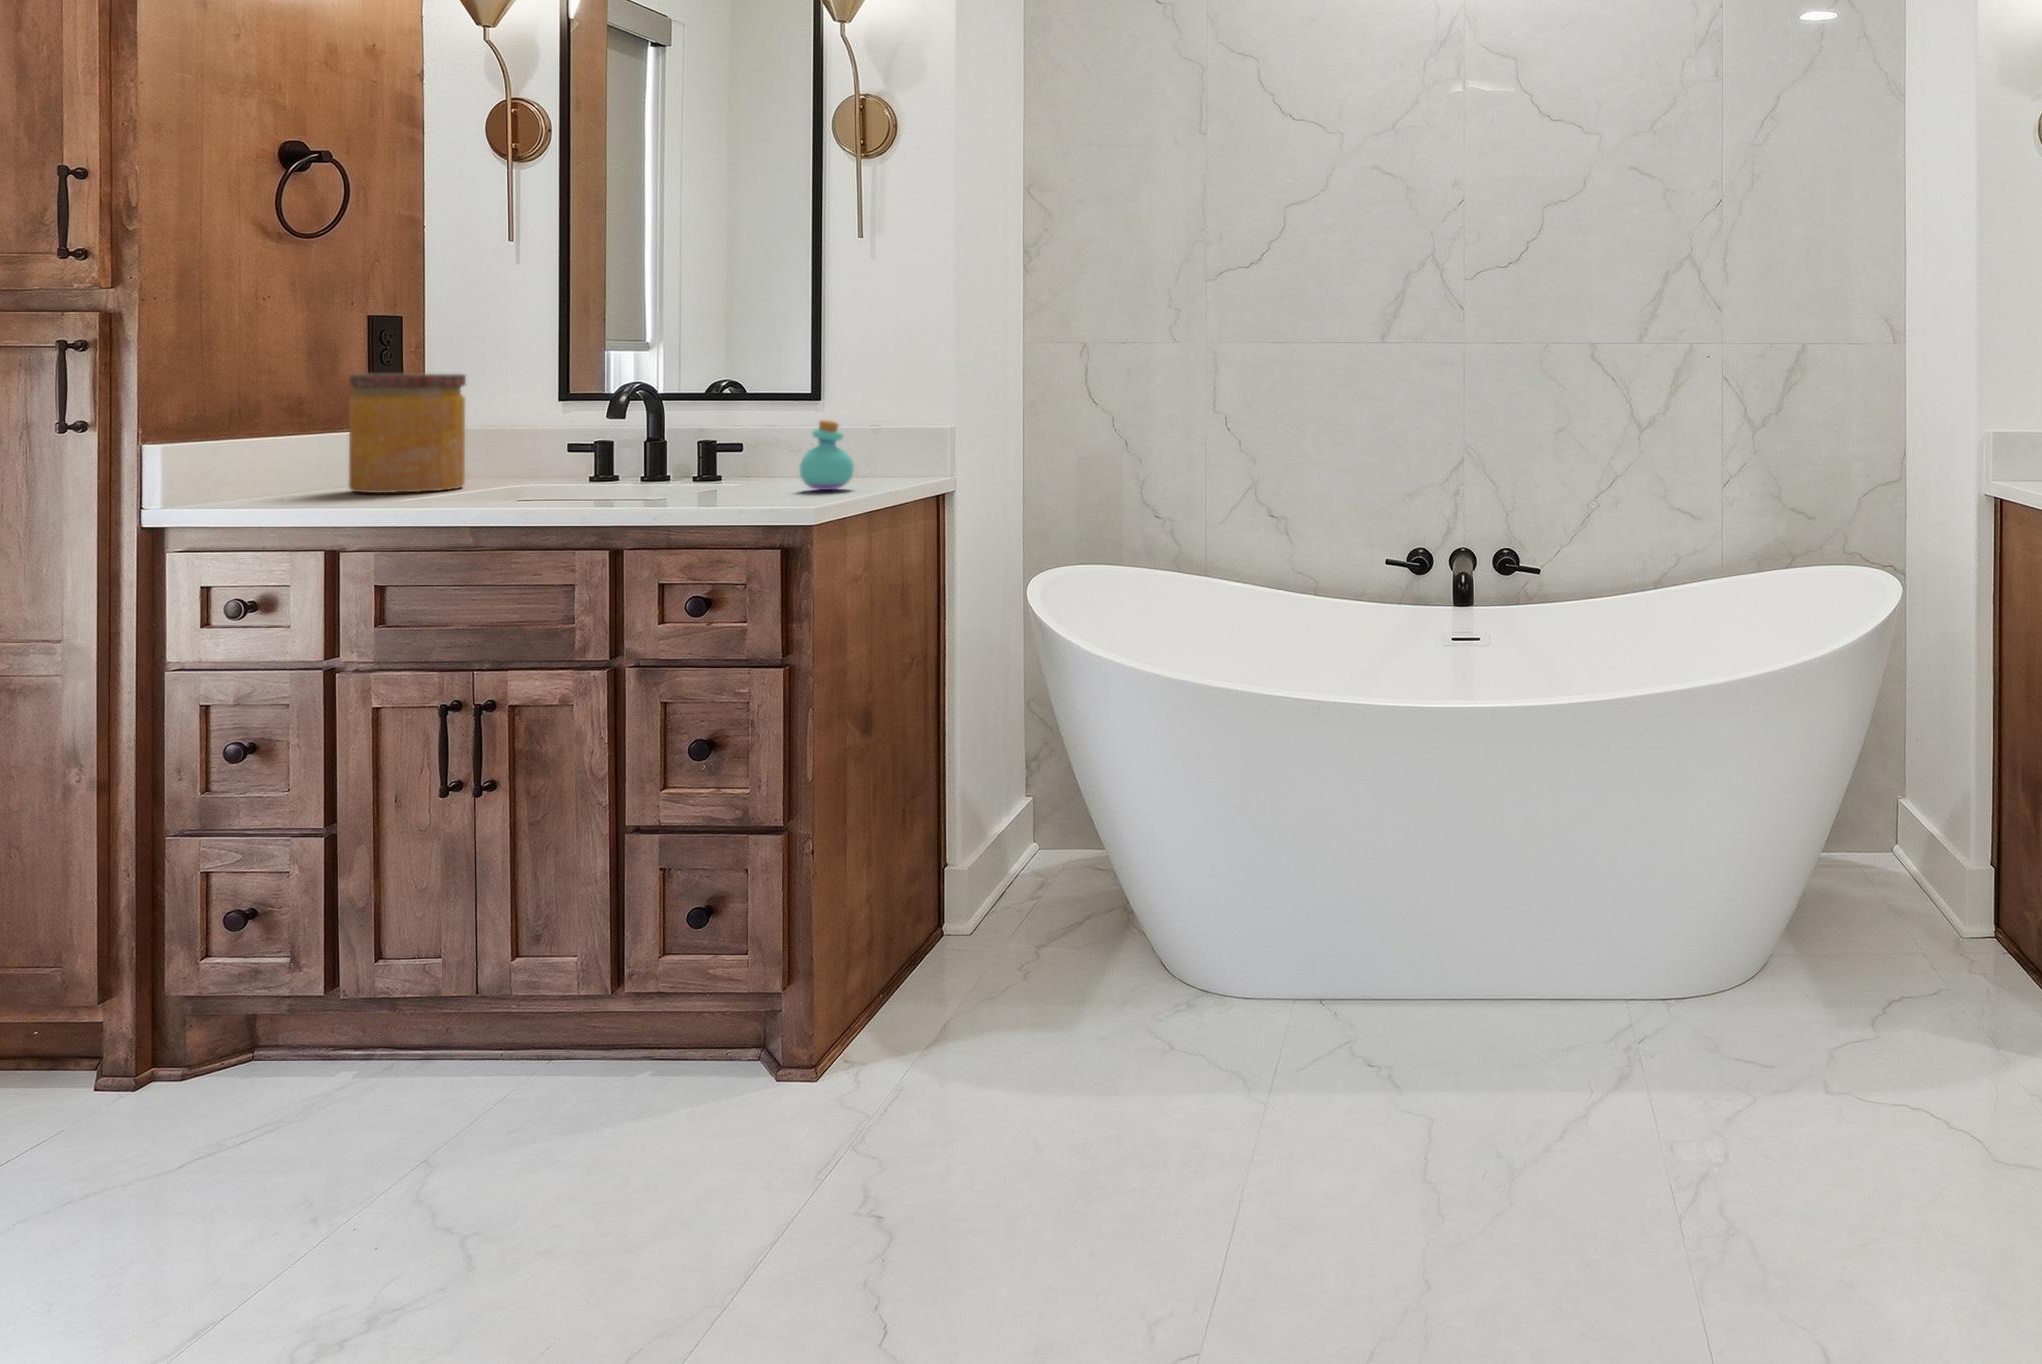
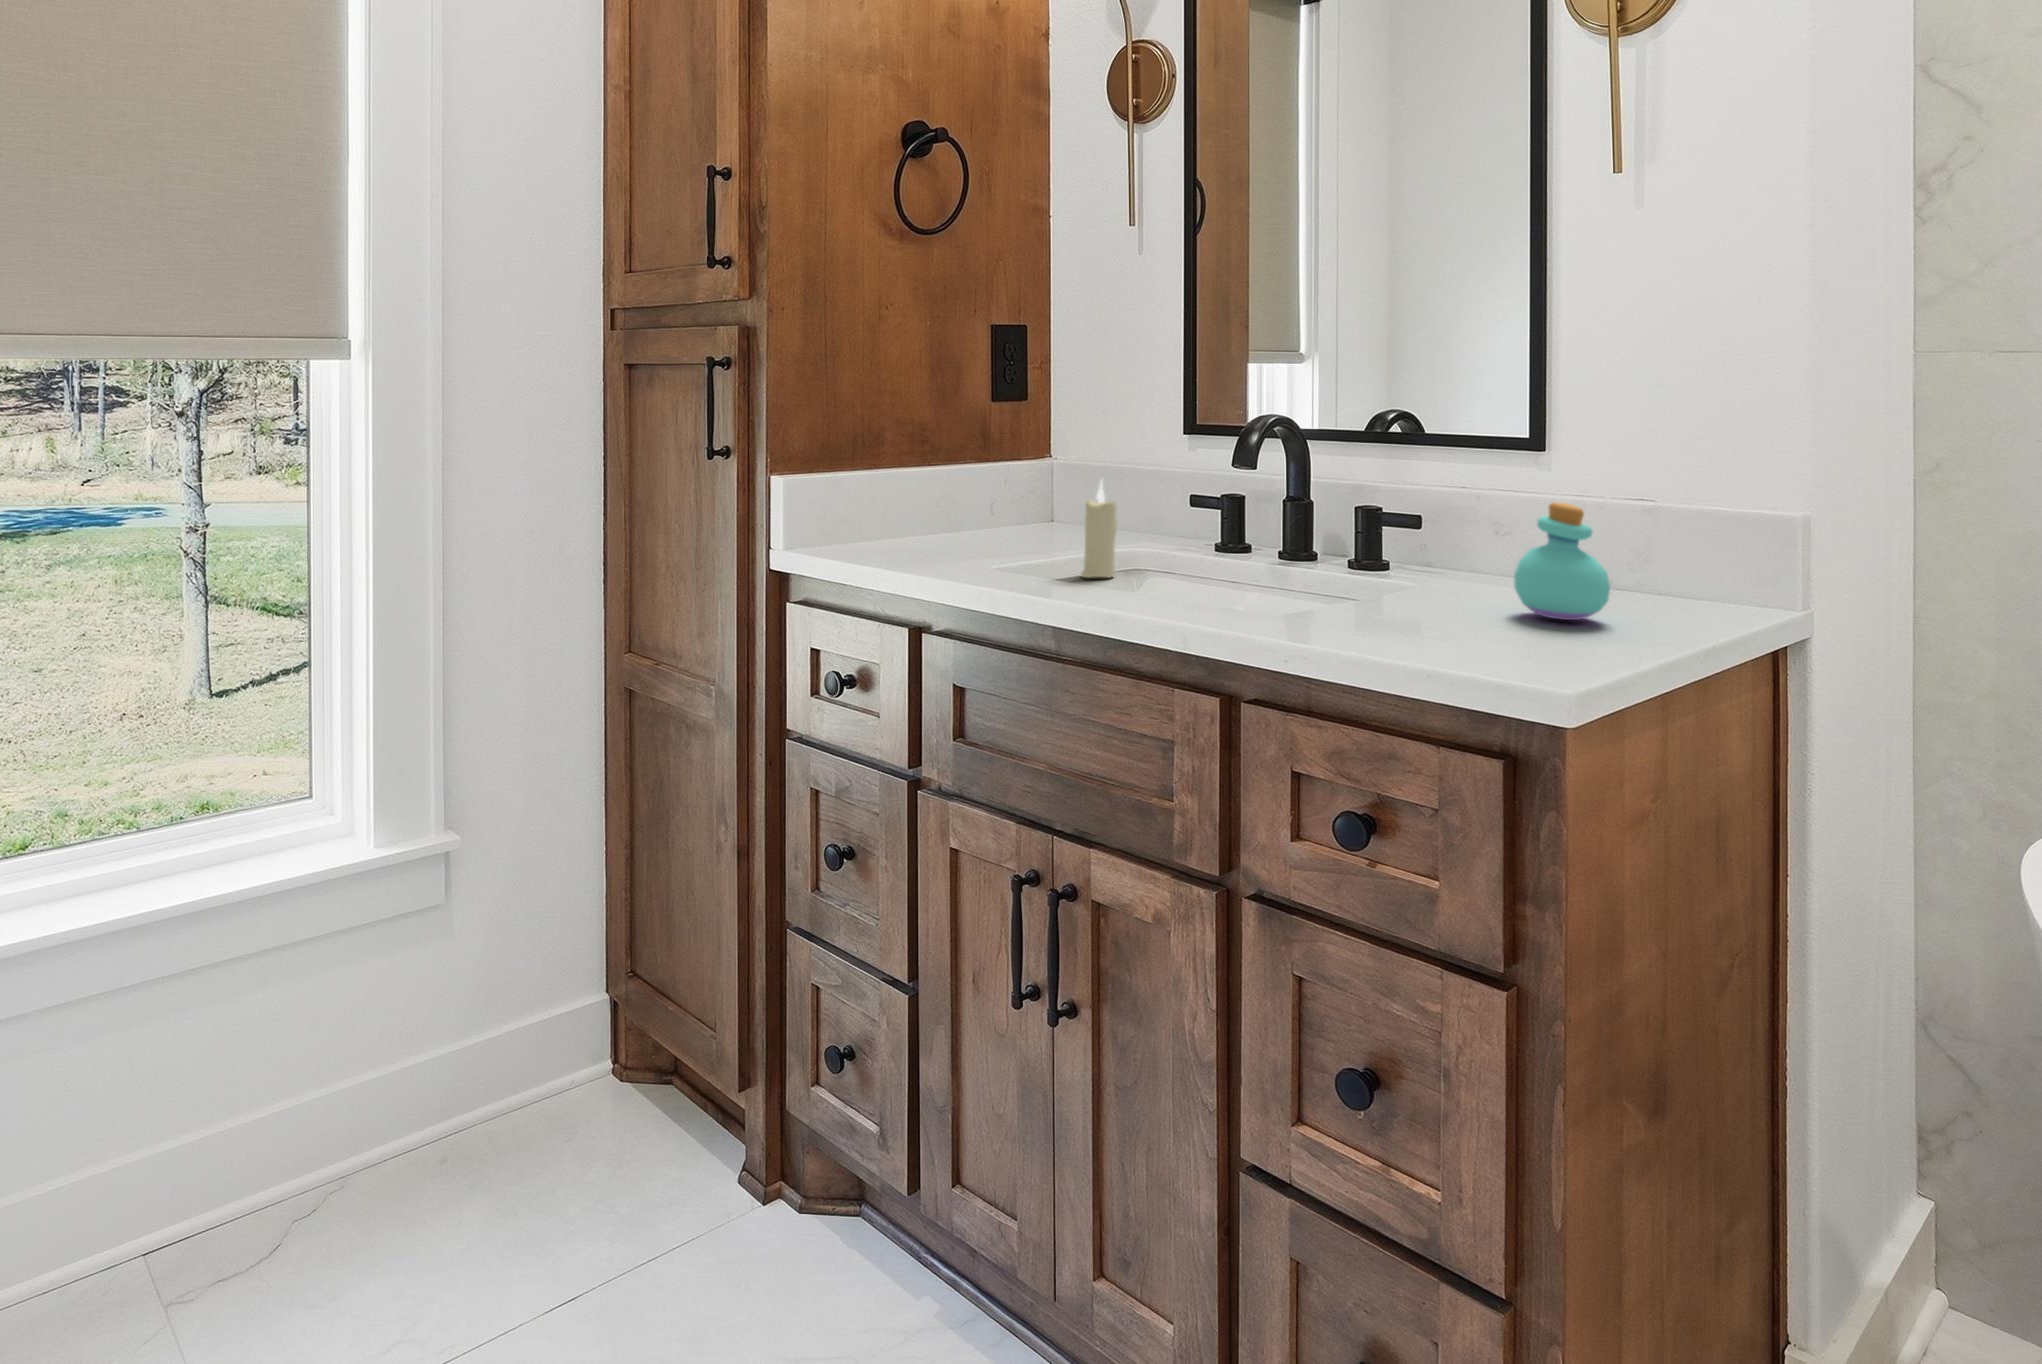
jar: present [349,374,466,493] -> none [968,397,1085,542]
candle: none [480,426,511,501] -> present [1081,481,1117,577]

